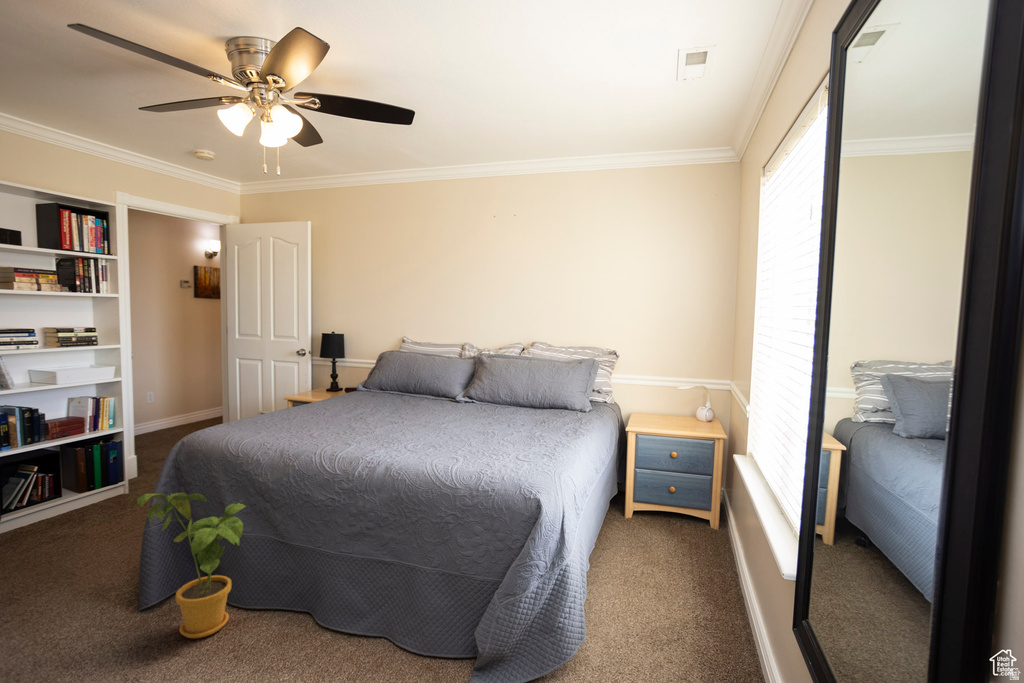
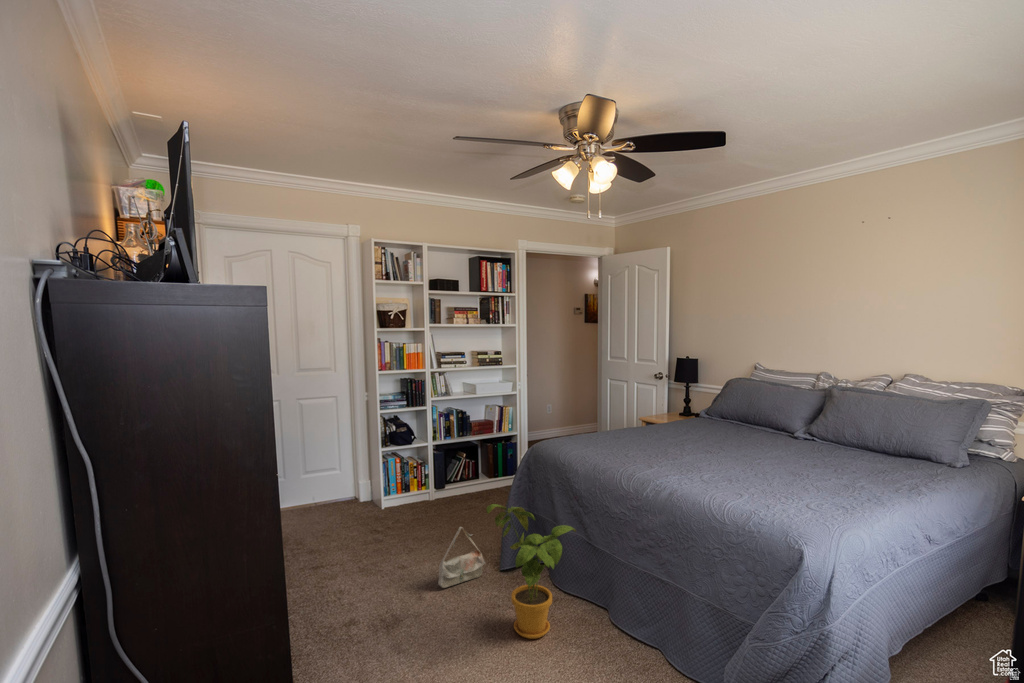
bag: none [36,544,115,634] -> present [438,527,485,588]

